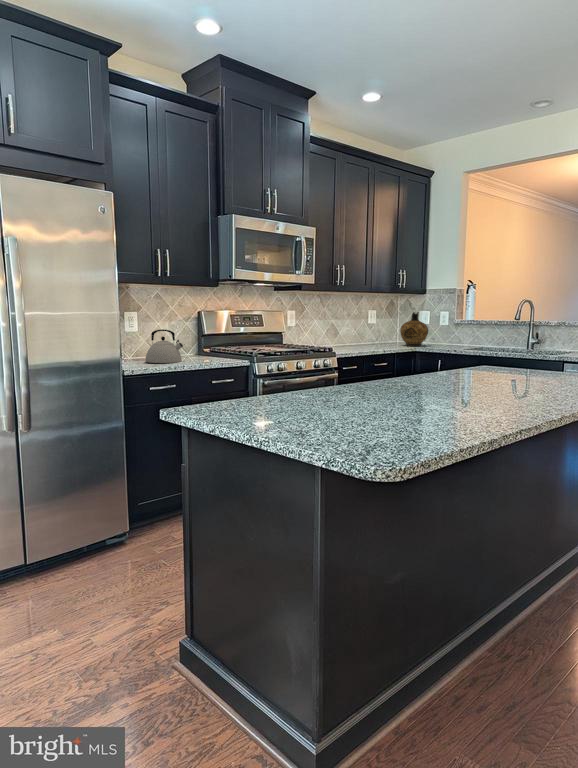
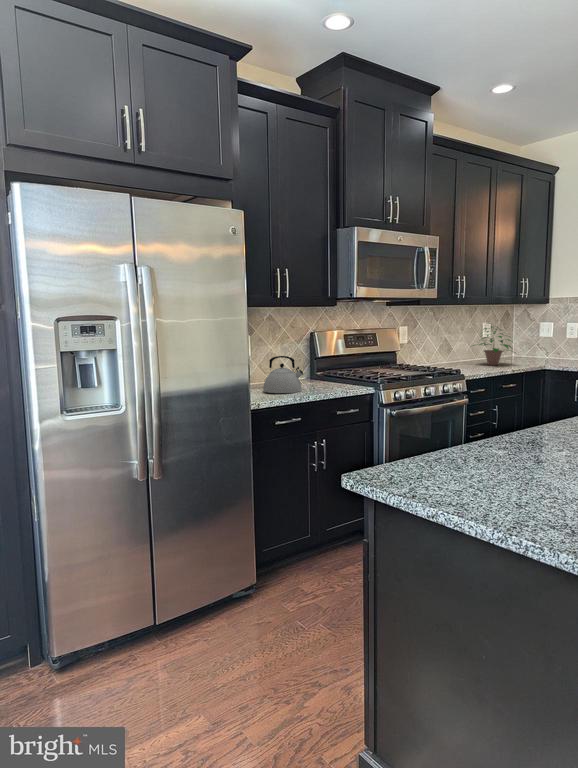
potted plant: none [353,309,395,348] -> present [473,323,512,365]
ceramic jug: present [400,312,428,346] -> none [521,324,555,362]

